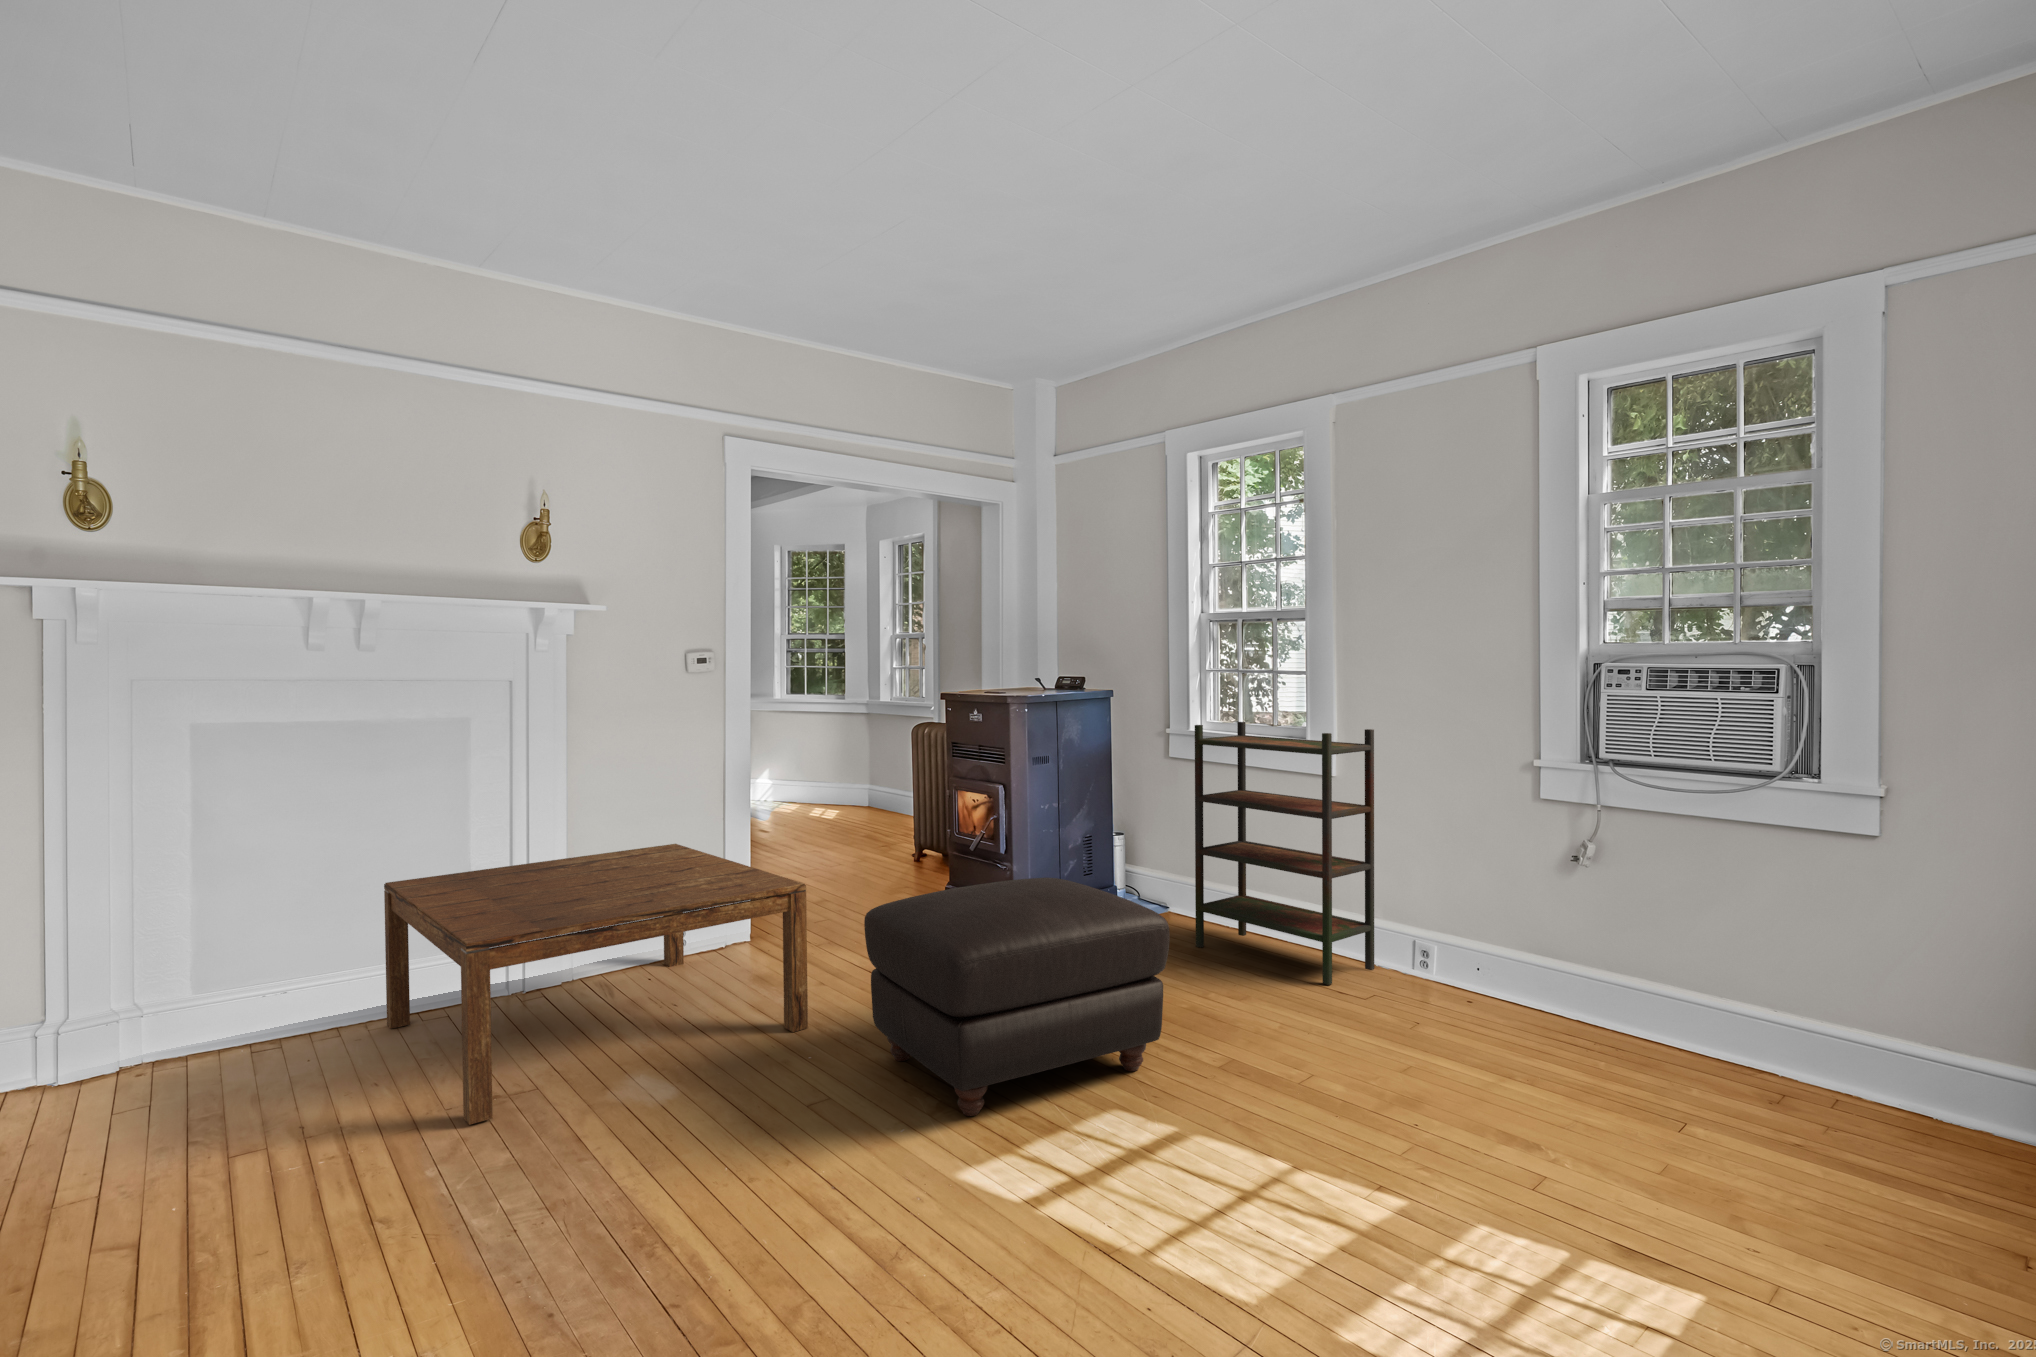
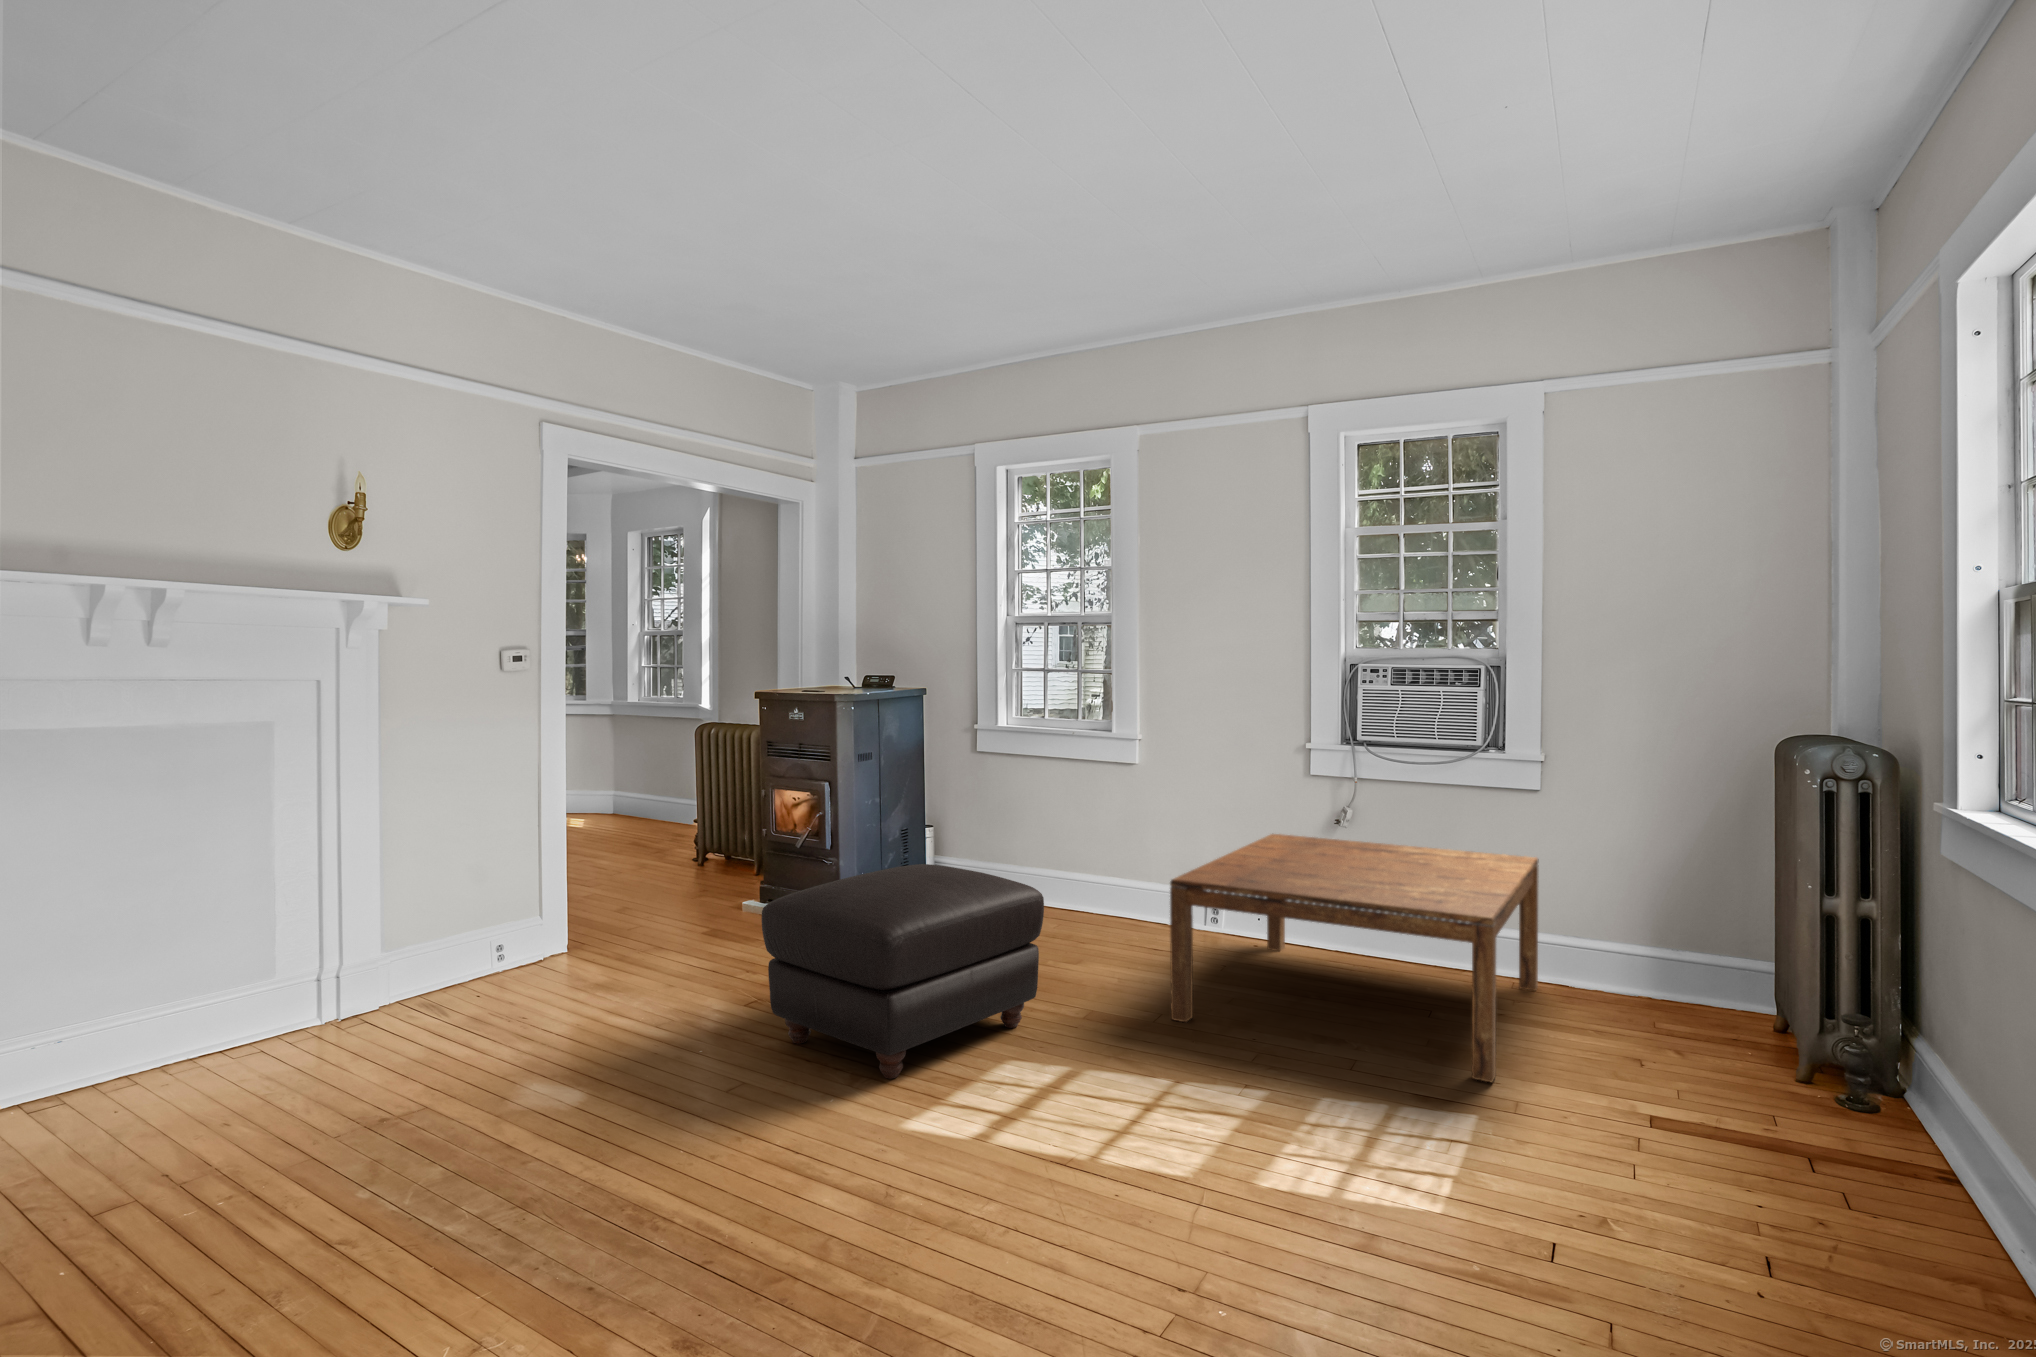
bookshelf: present [1195,722,1374,985] -> none [1014,717,1173,944]
coffee table: present [384,844,808,1125] -> present [1170,834,1539,1082]

